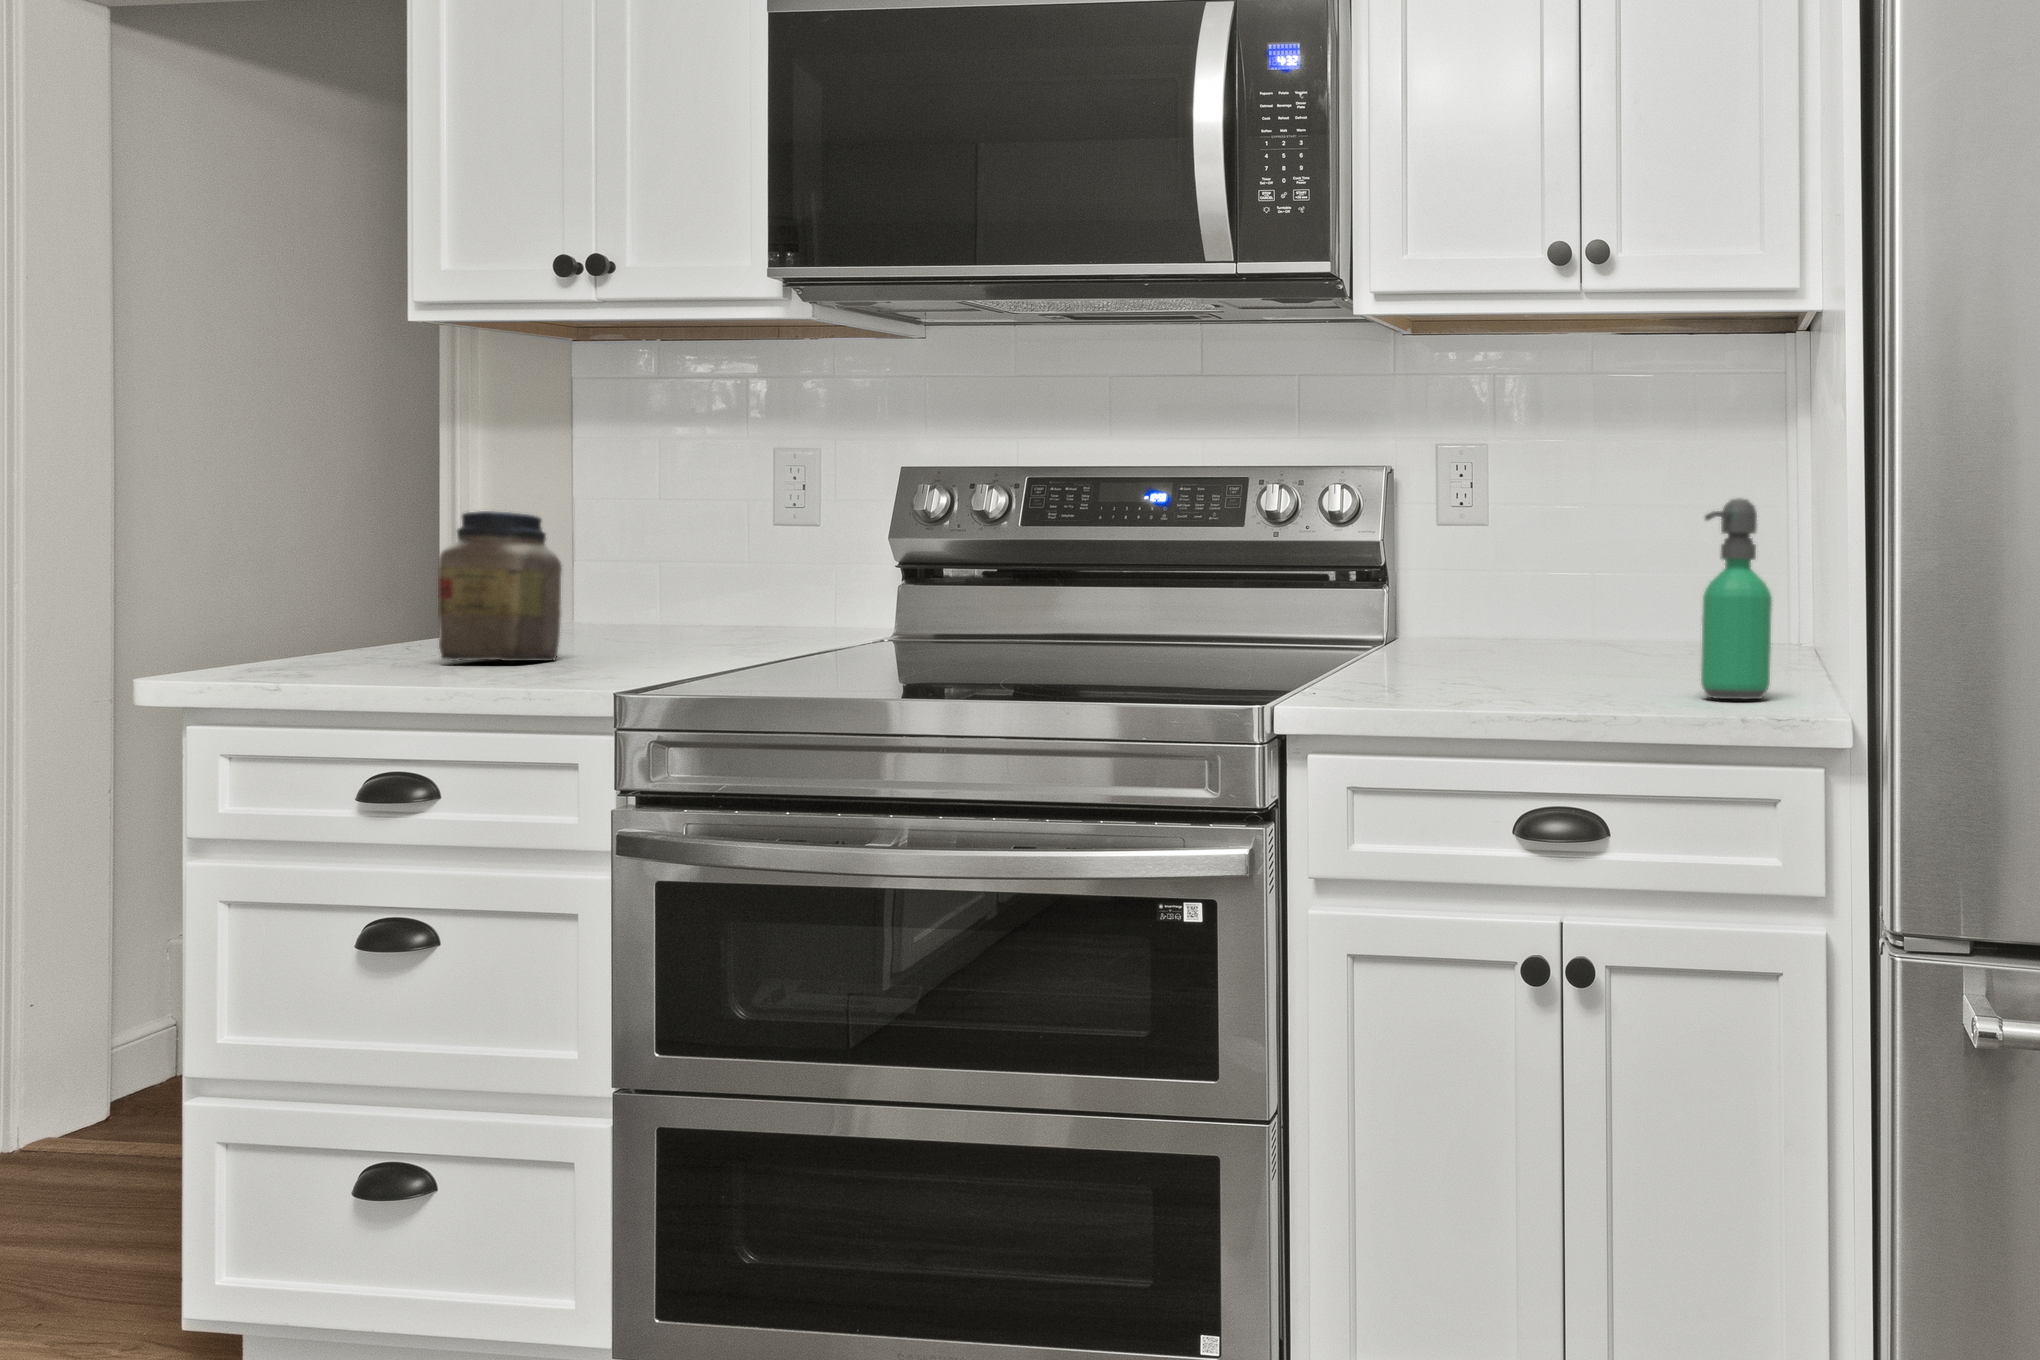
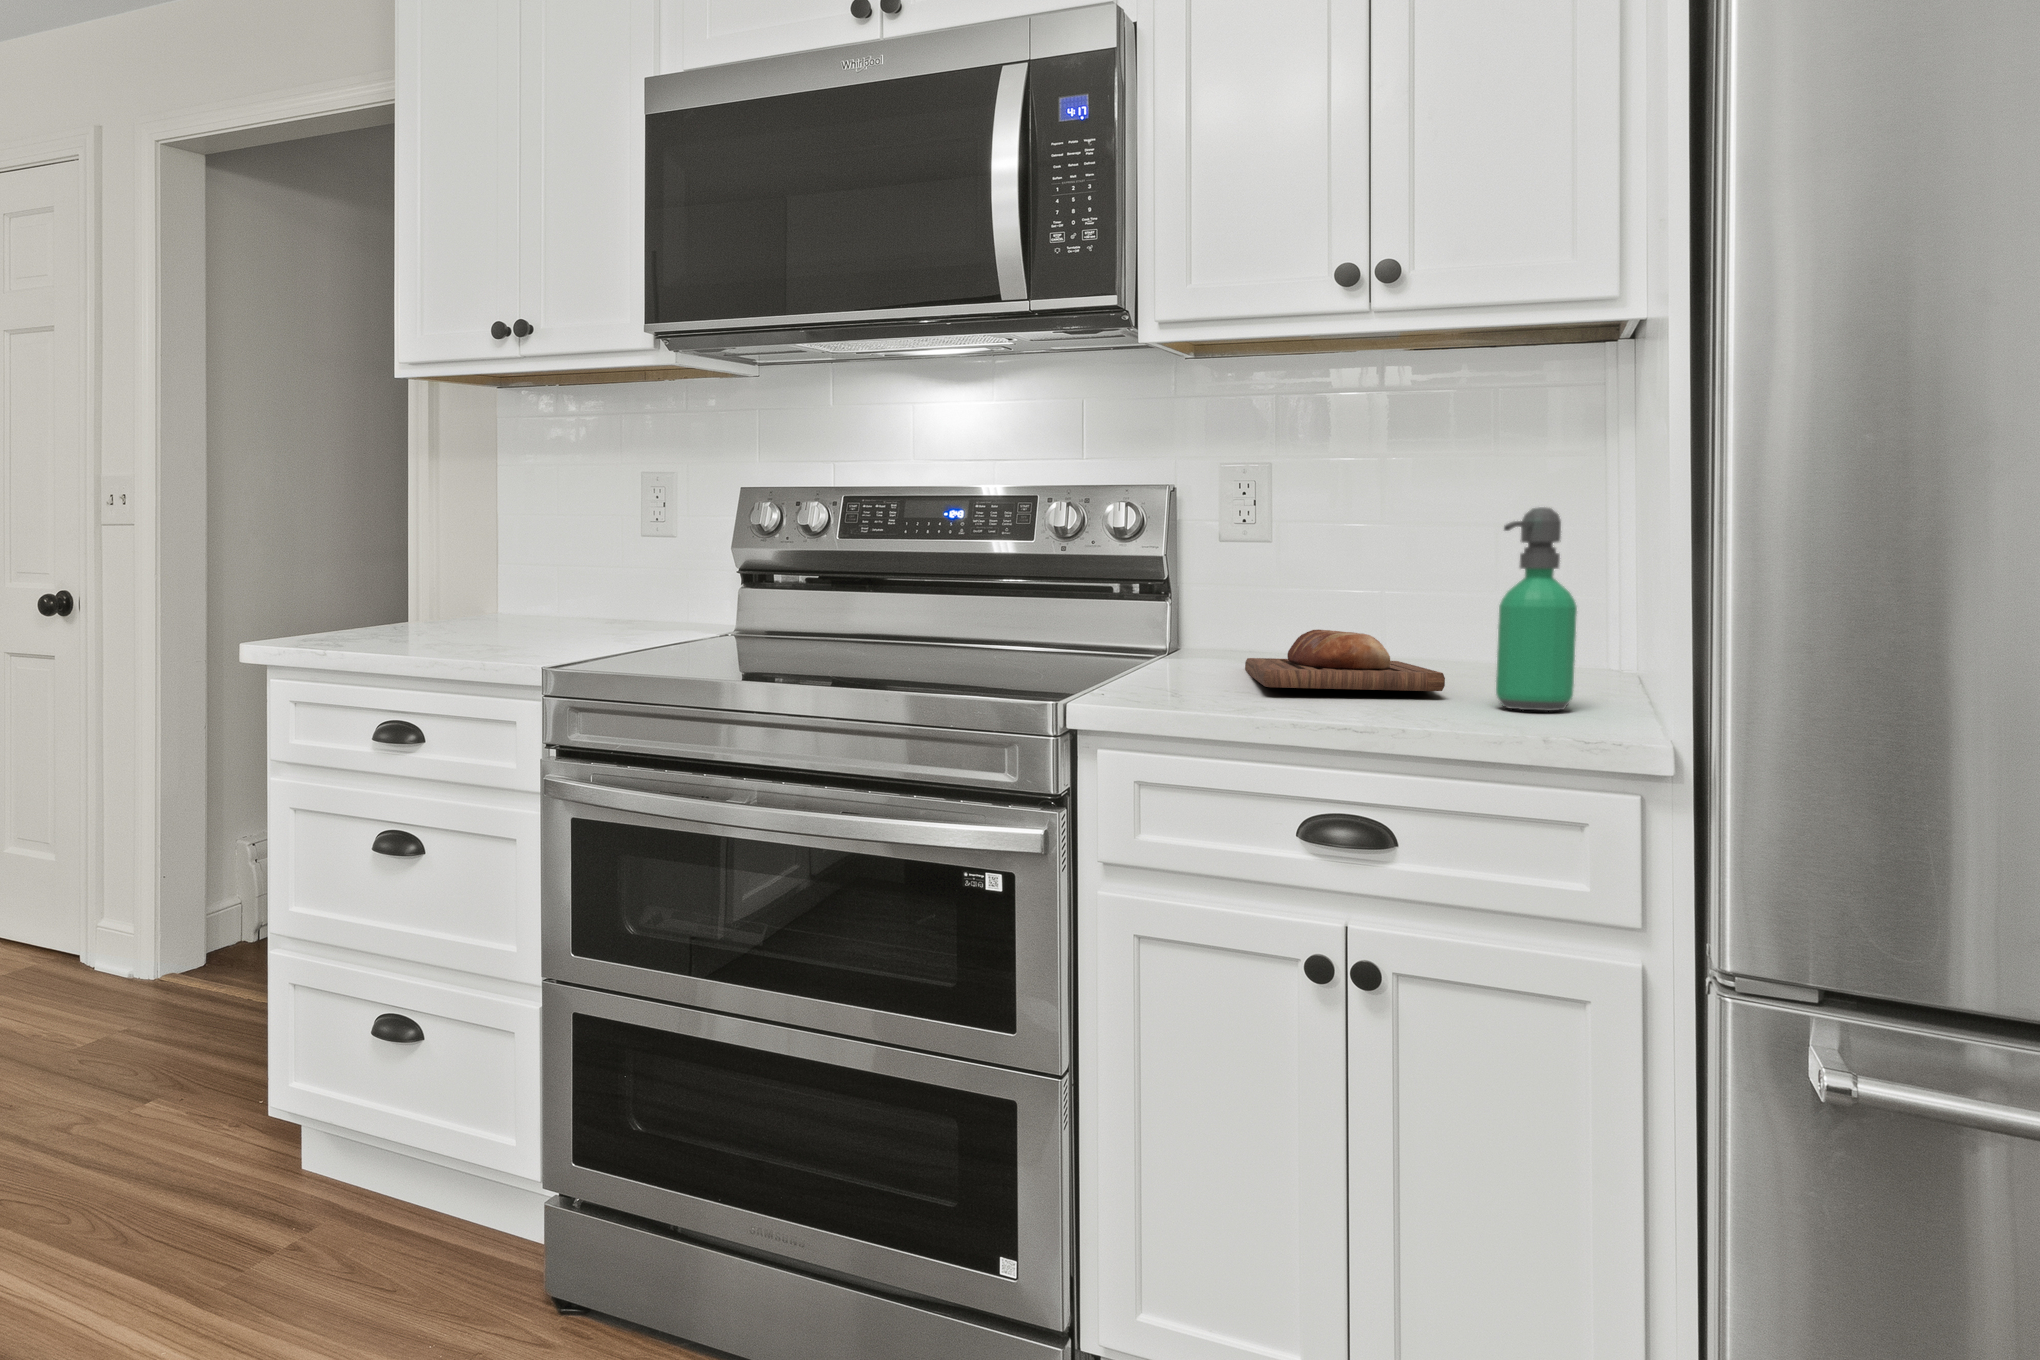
jar: present [438,511,562,661] -> none [401,537,488,654]
bread loaf: none [1468,628,1656,684] -> present [1245,630,1445,691]

